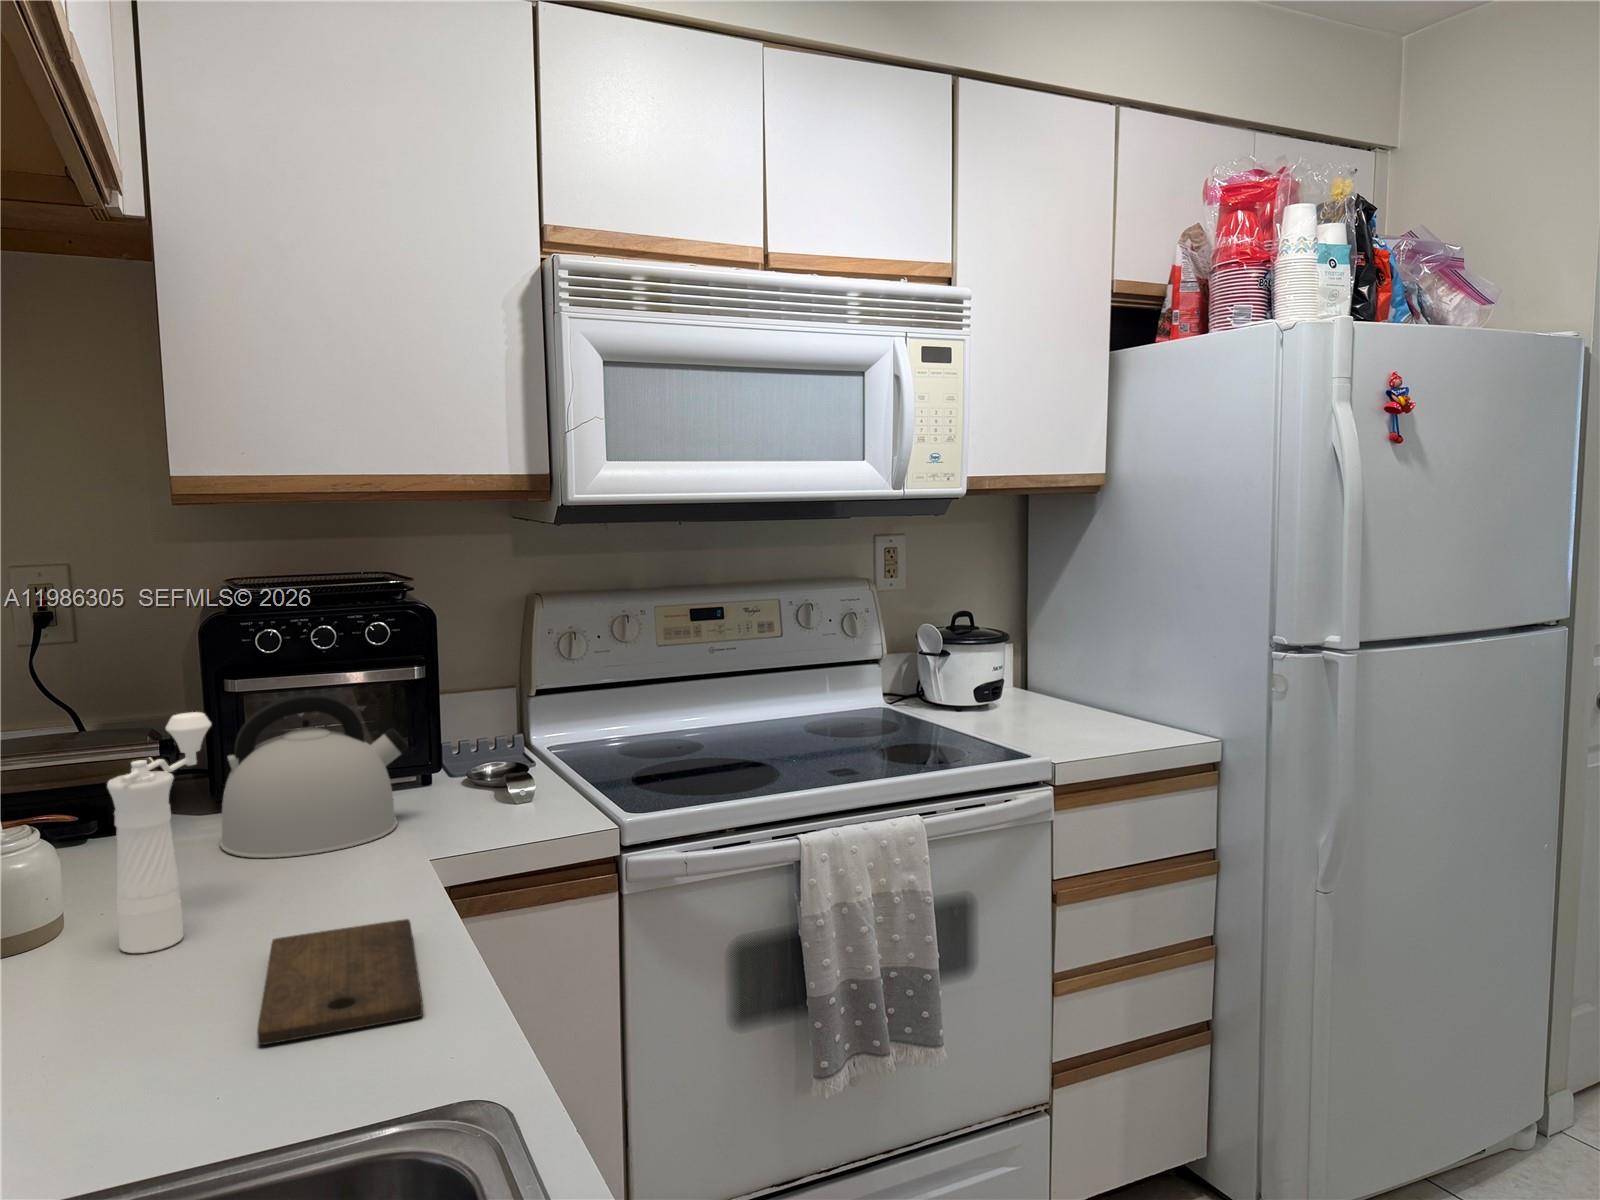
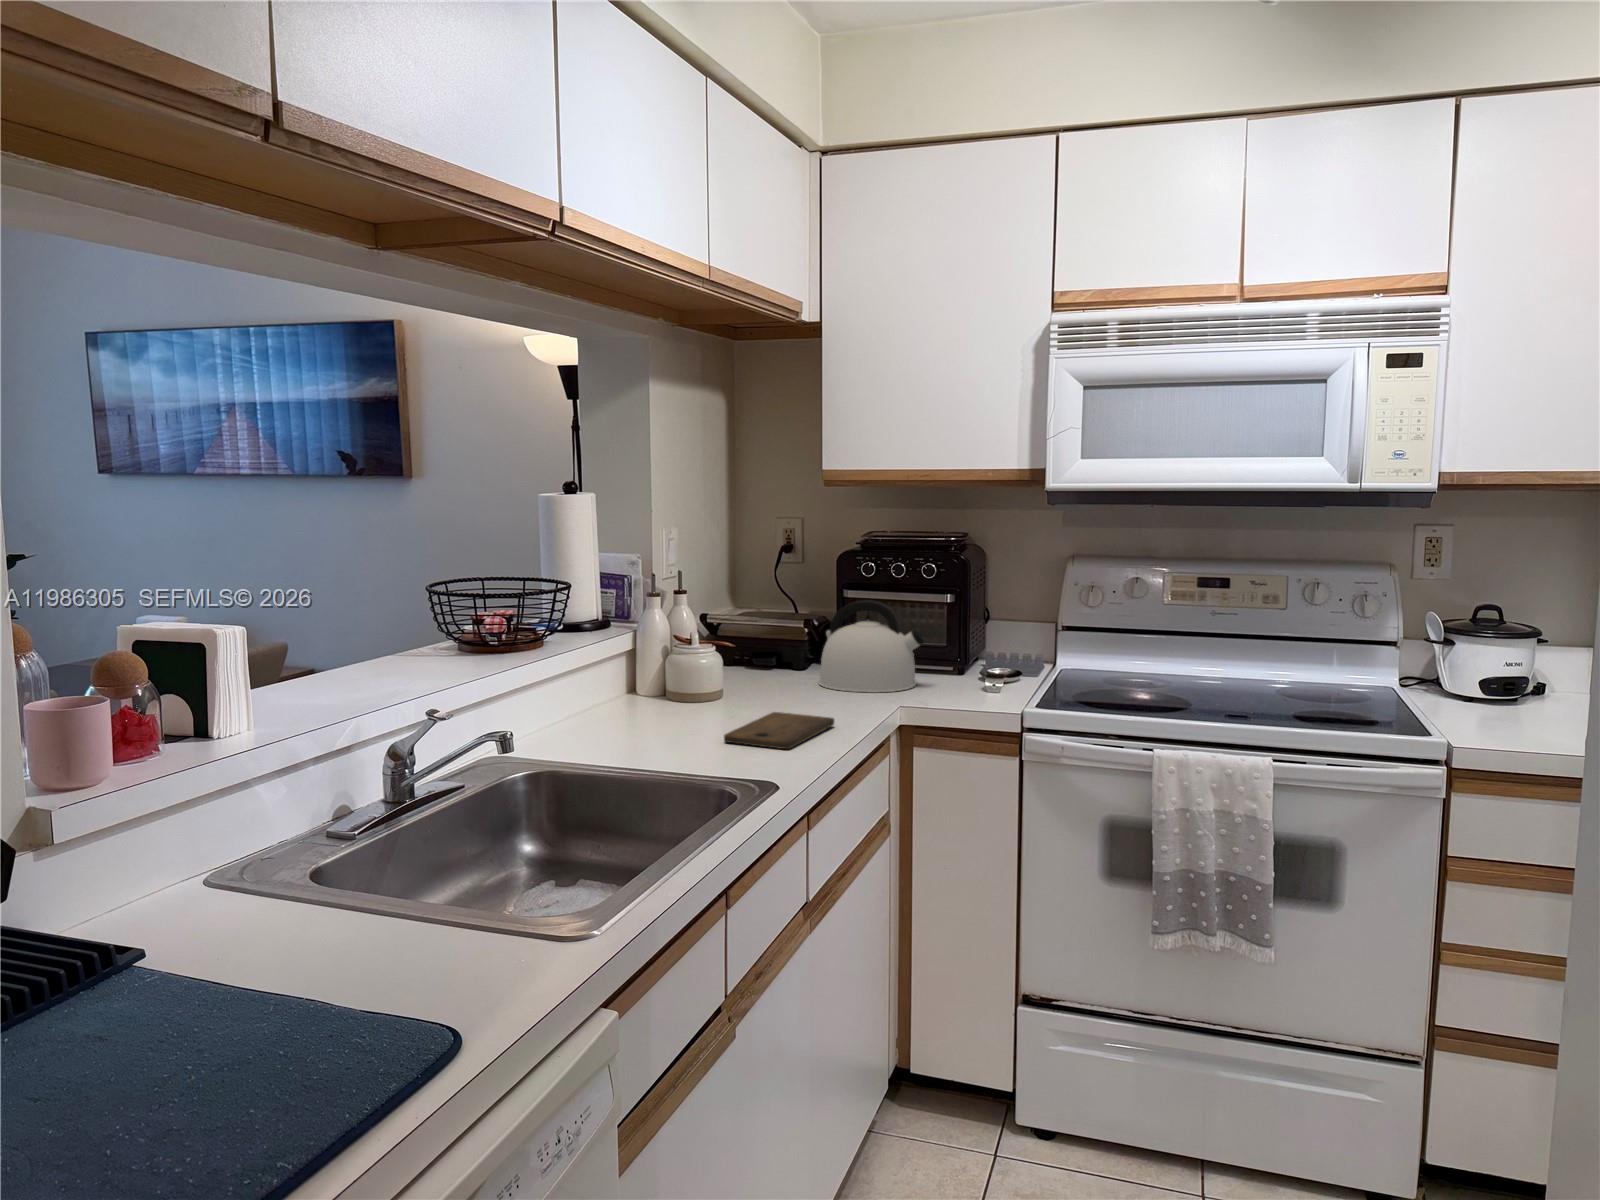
pepper mill: present [107,712,211,953] -> none [726,597,789,709]

